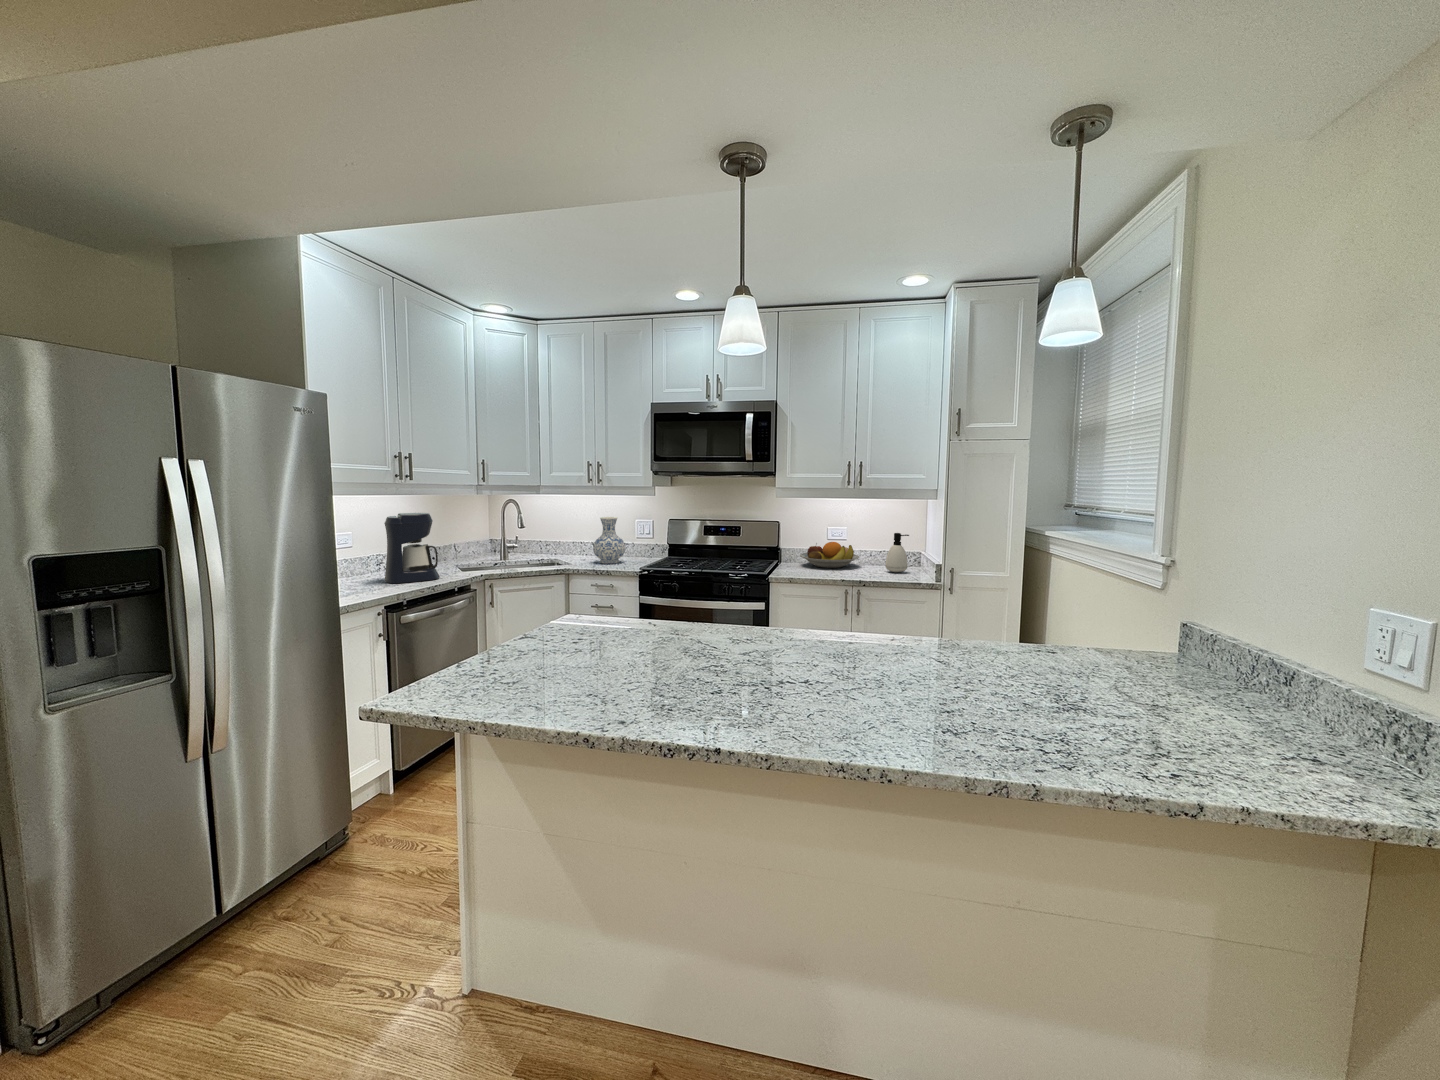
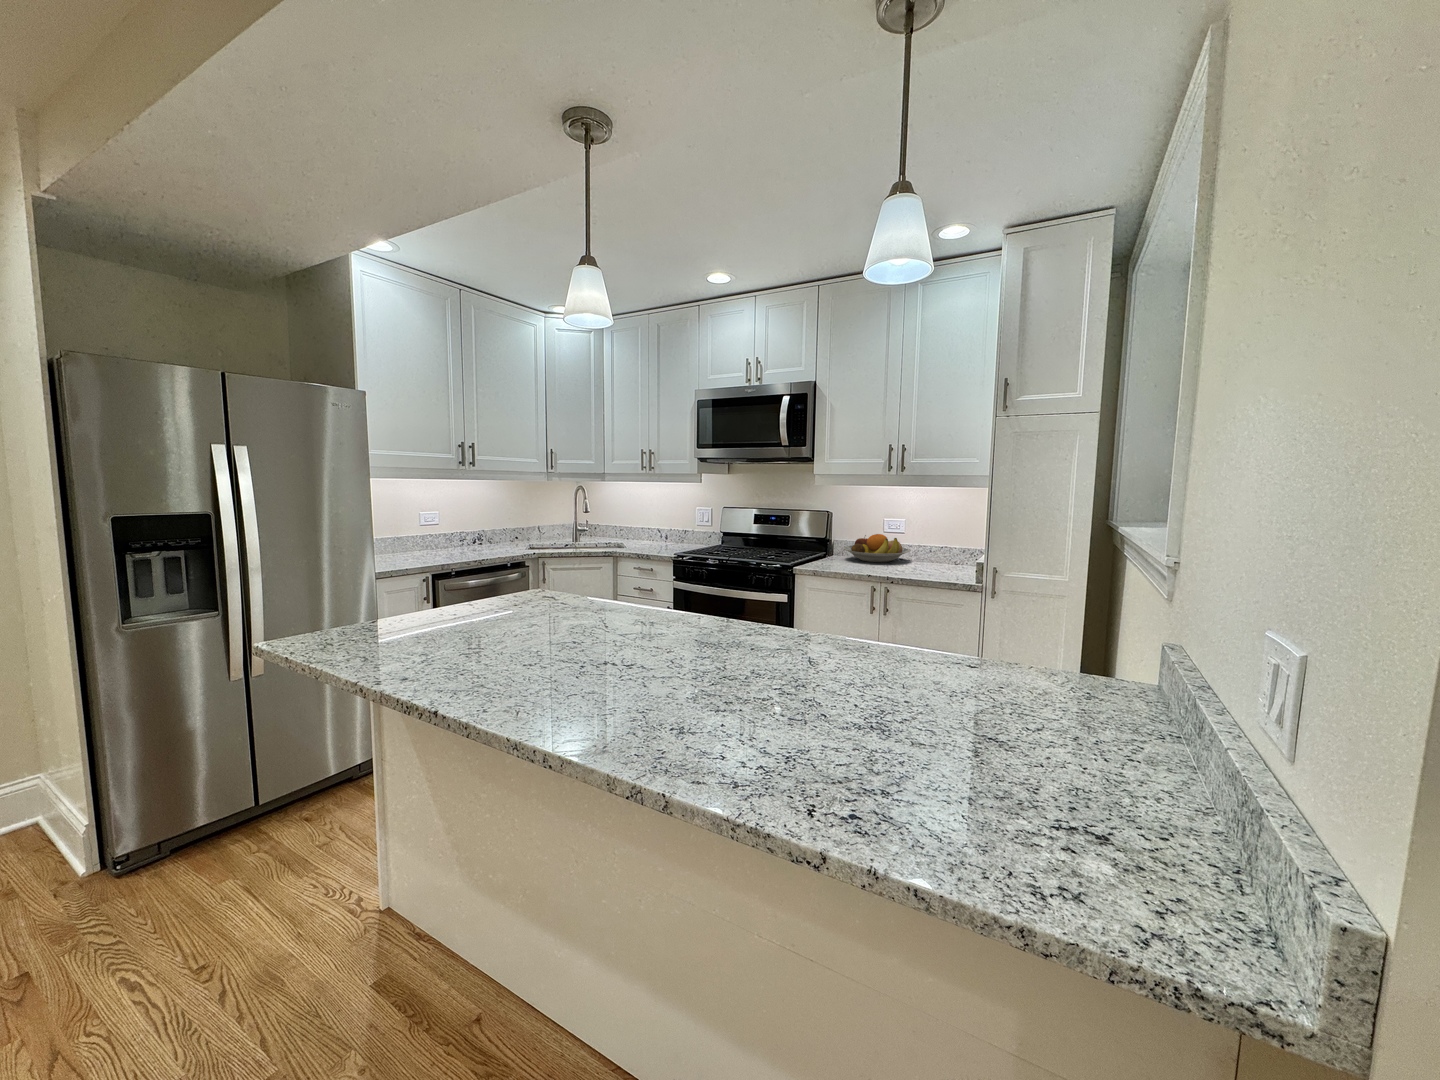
coffee maker: present [384,513,440,584] -> none [454,496,501,556]
vase: present [593,517,625,564] -> none [647,503,677,548]
soap dispenser: present [885,533,909,572] -> none [929,526,958,570]

